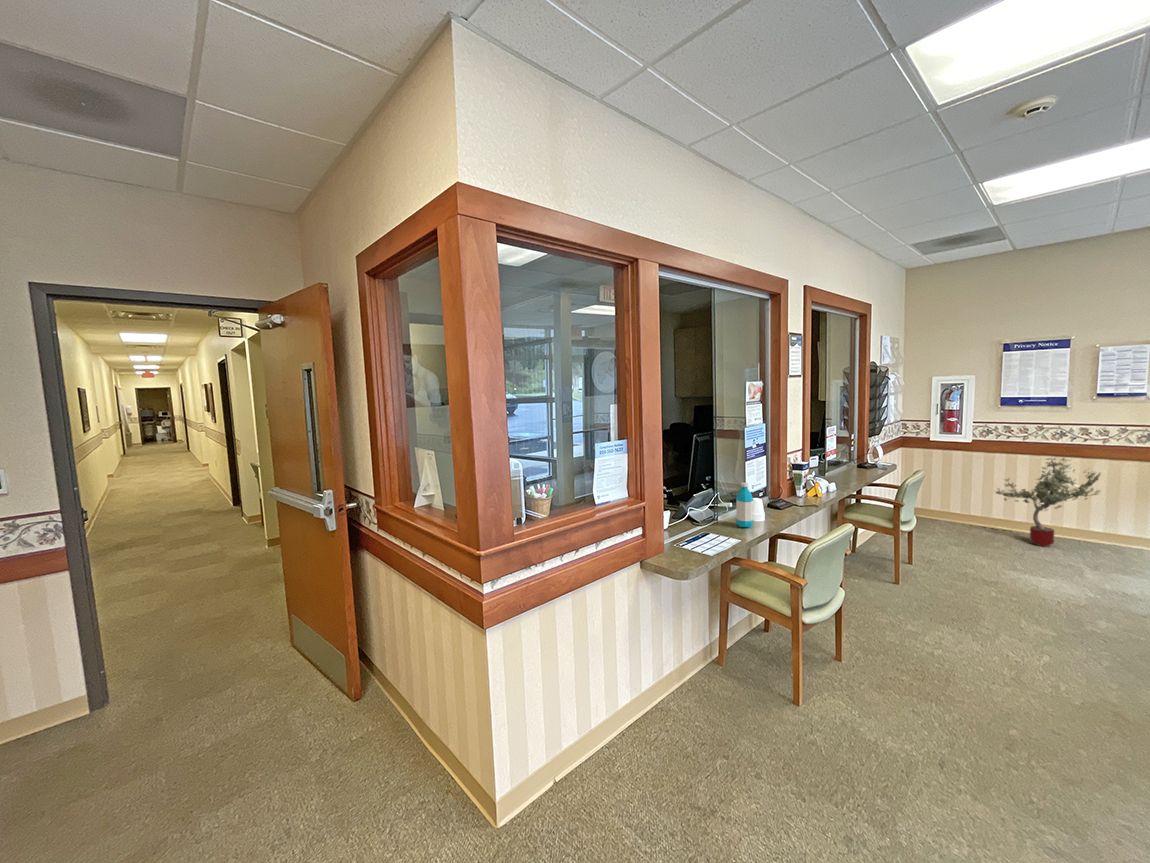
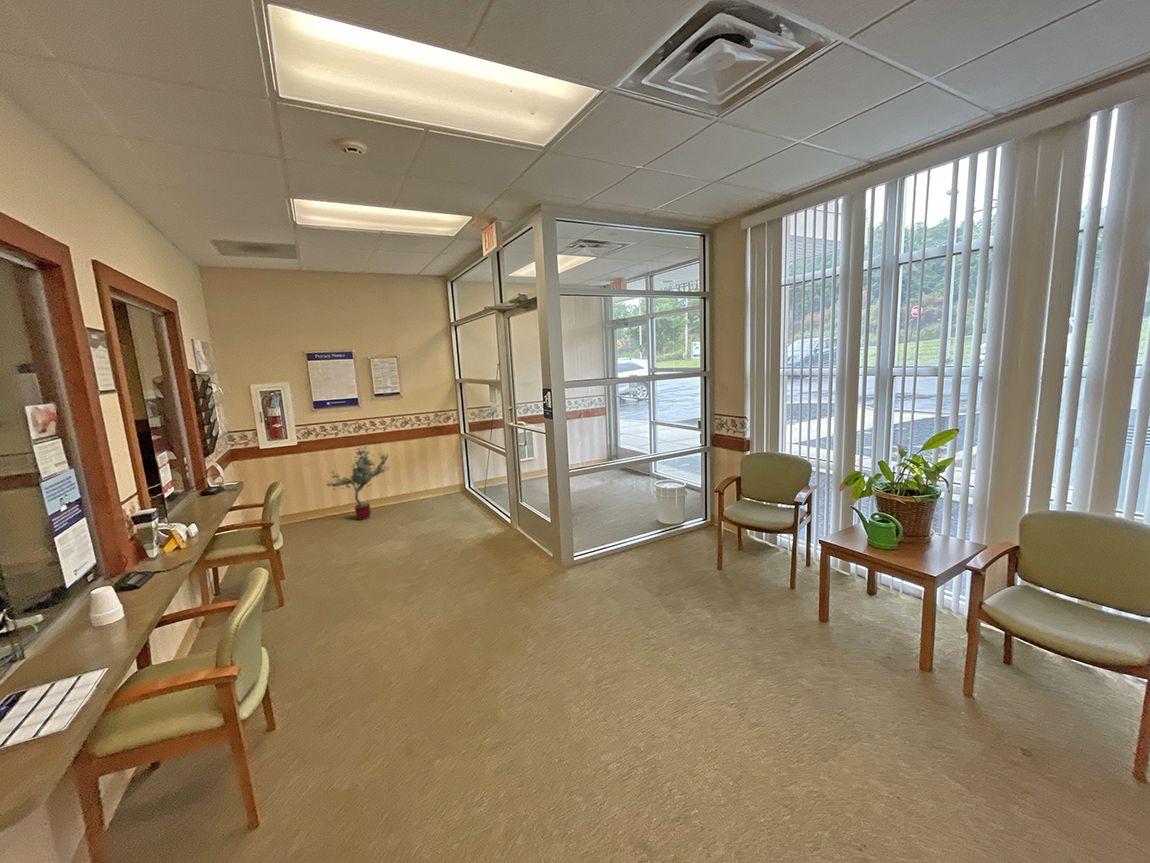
water bottle: present [736,483,753,528] -> none [61,572,107,648]

